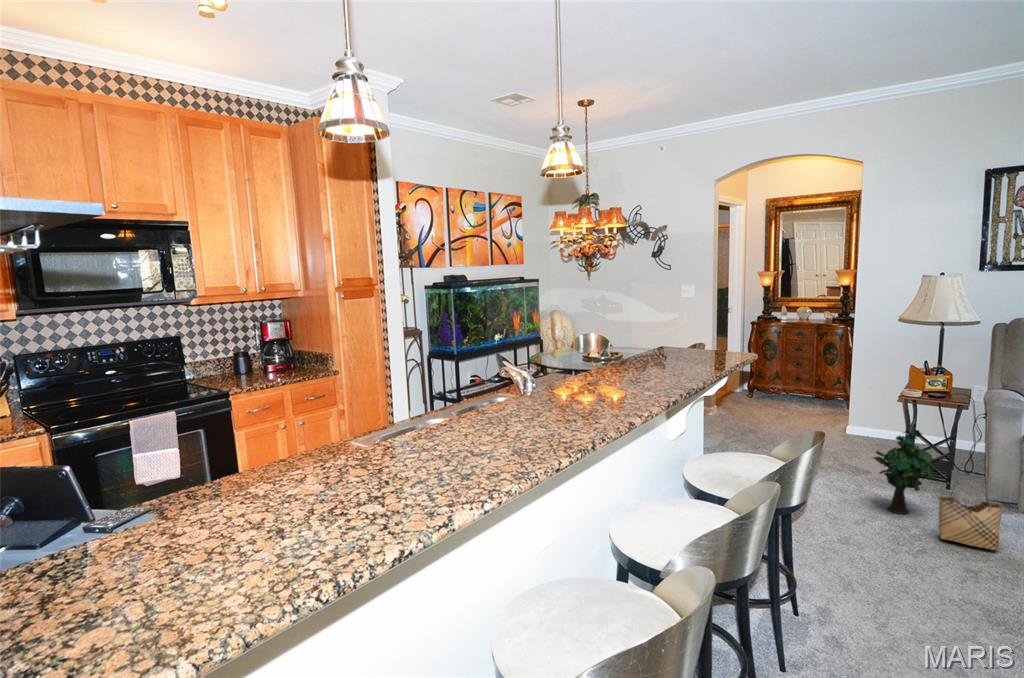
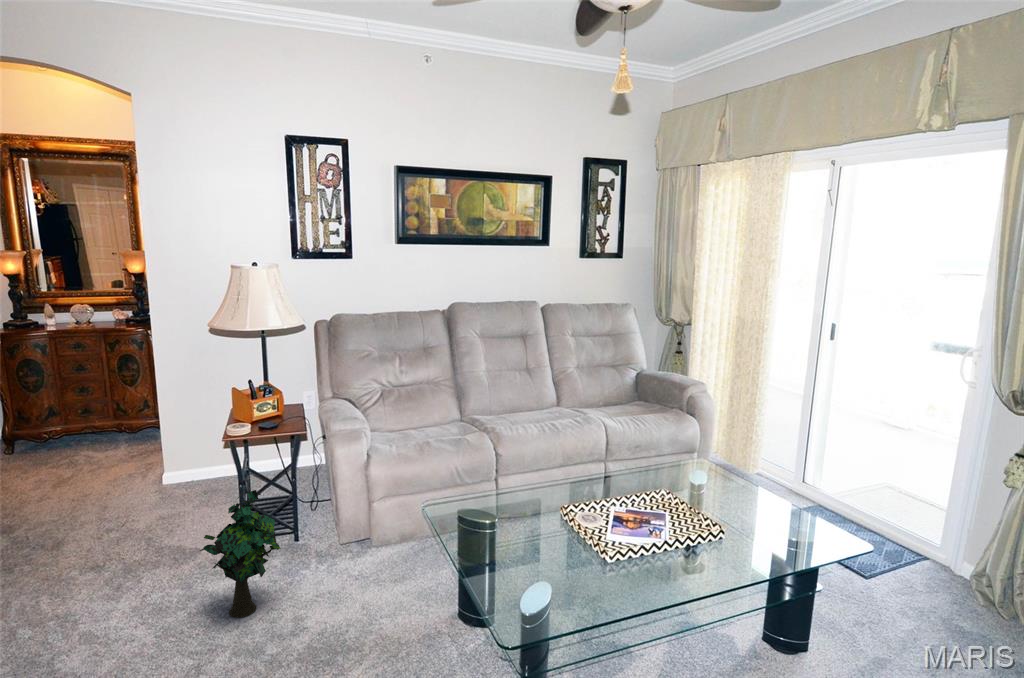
woven basket: present [938,475,1003,550] -> none [290,537,358,639]

